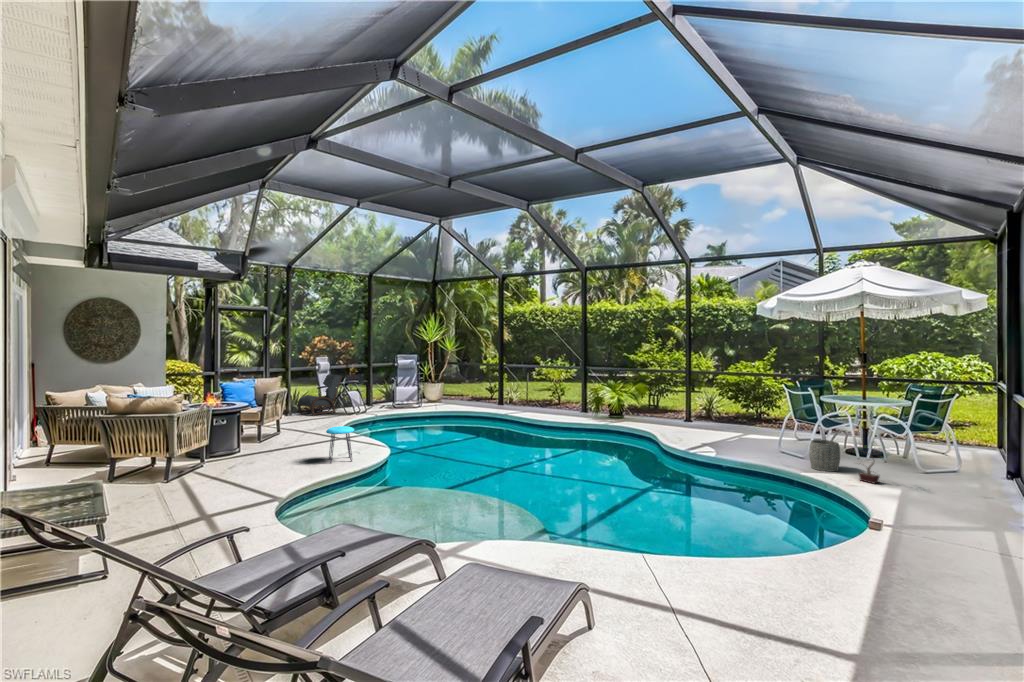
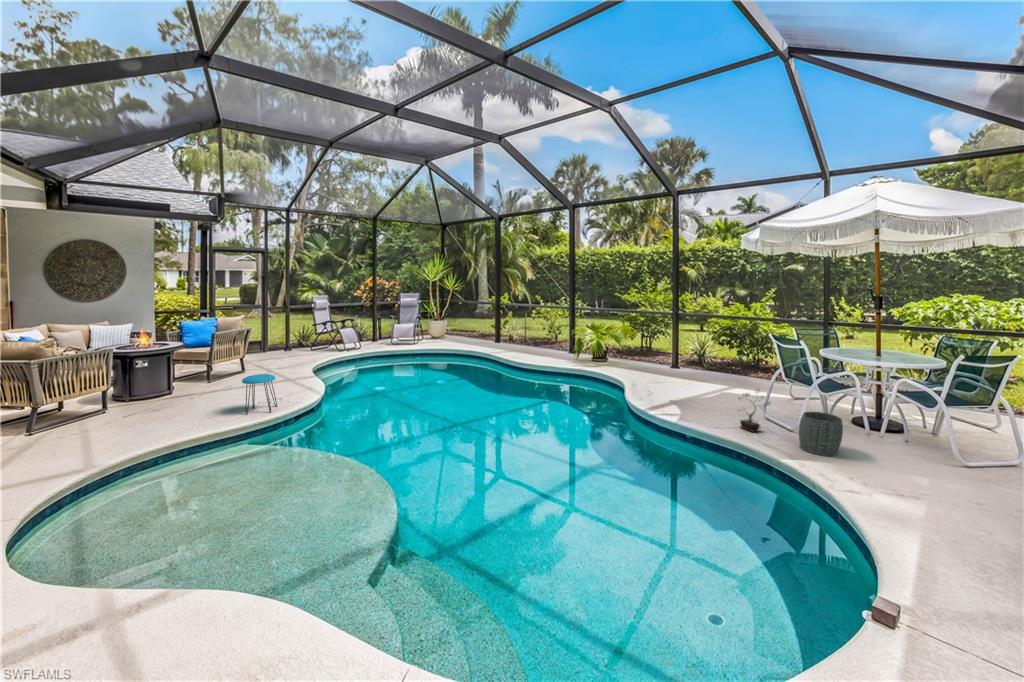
lounge chair: present [298,374,342,416] -> none [300,312,341,352]
potted plant: present [855,451,888,483] -> present [739,390,770,432]

